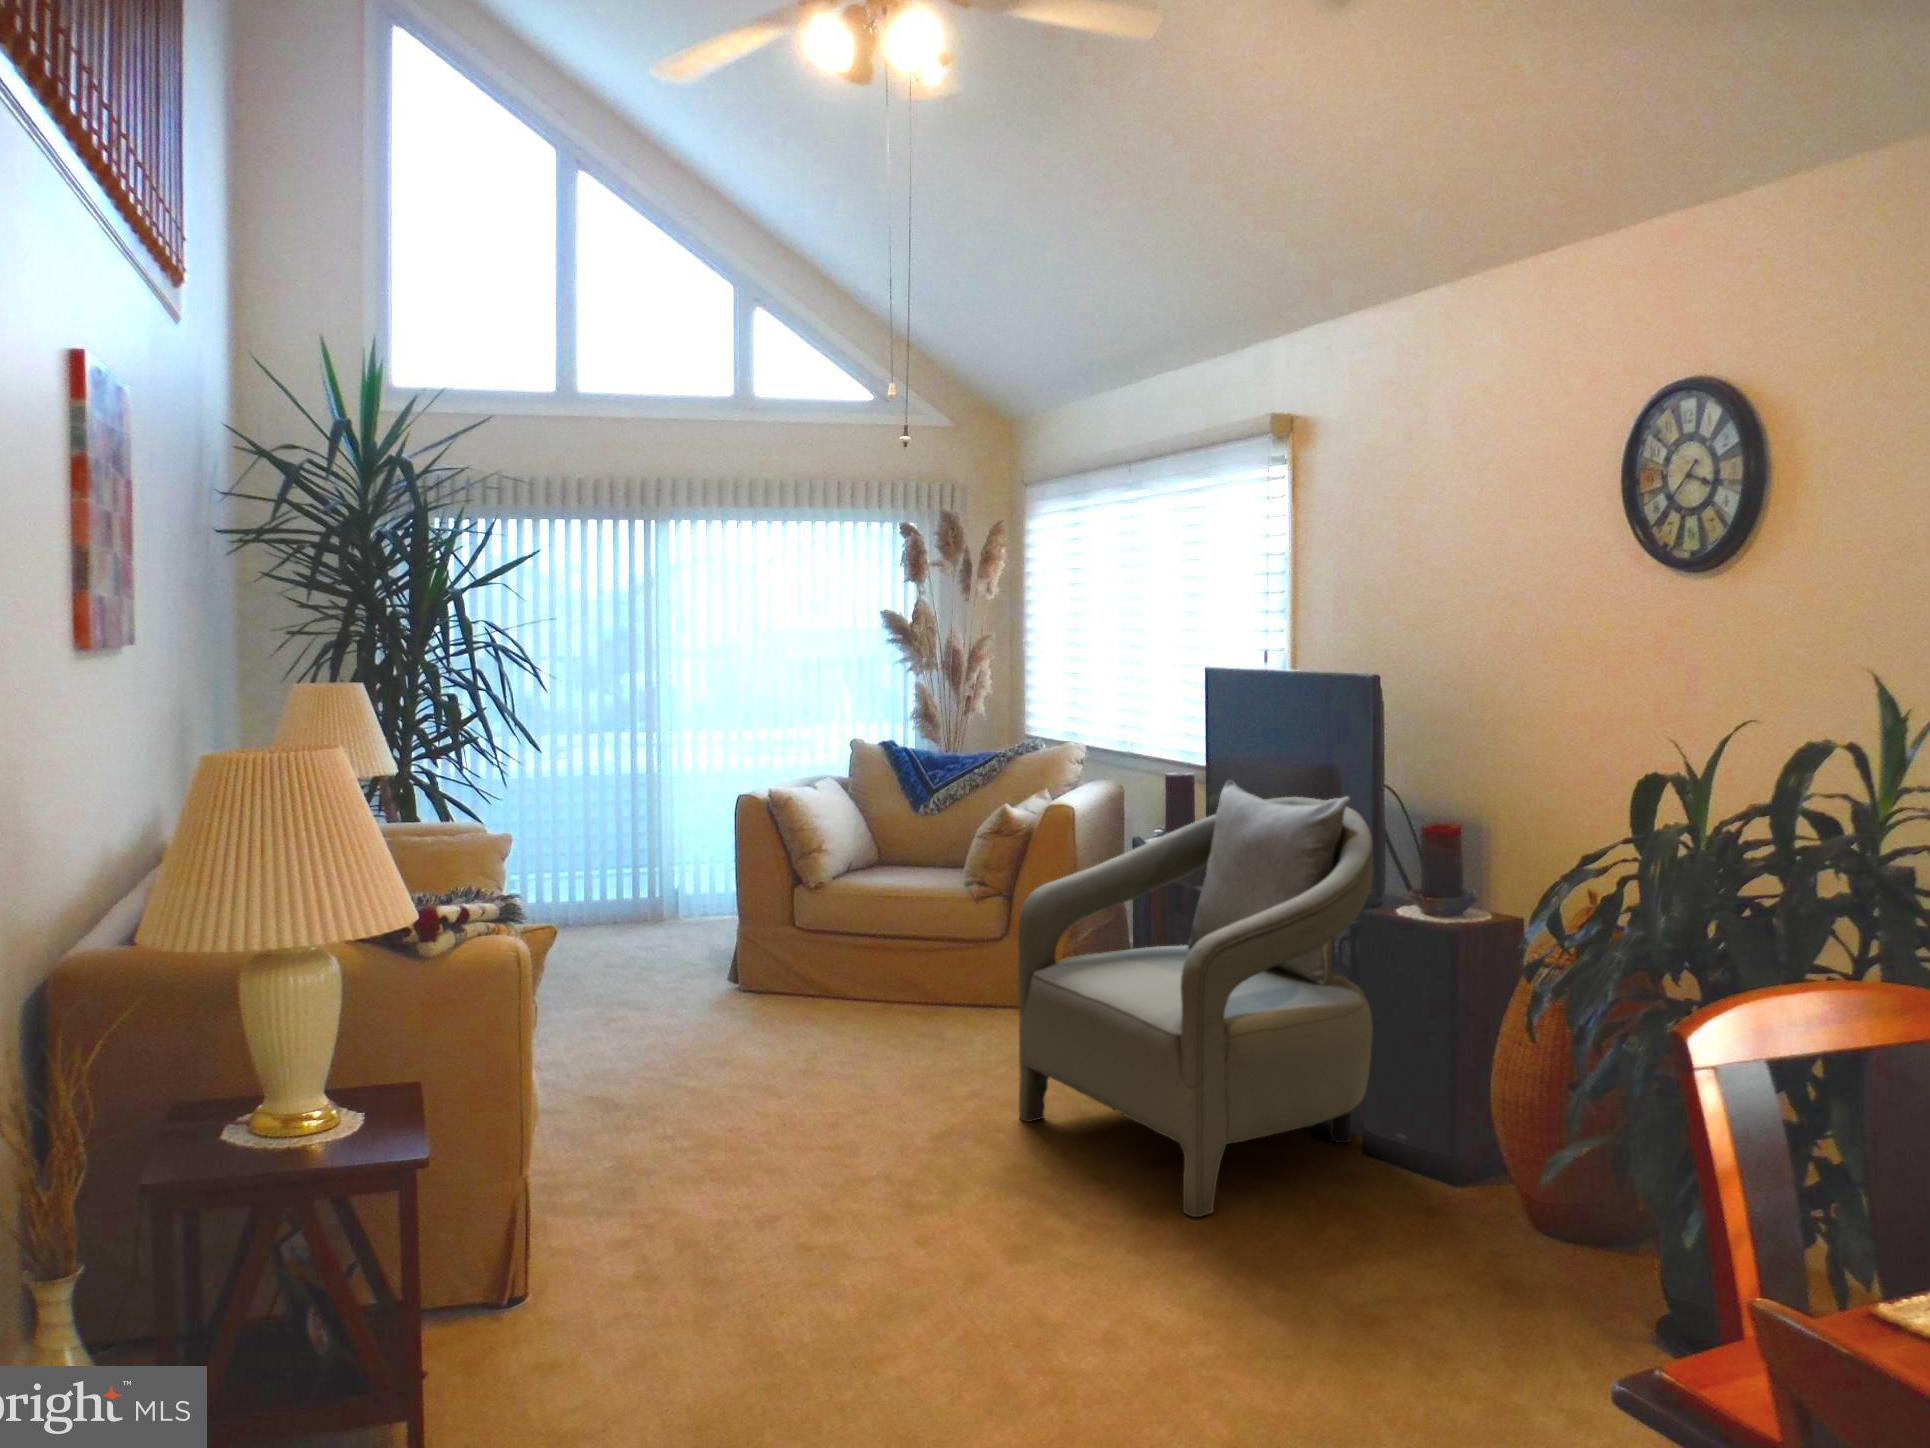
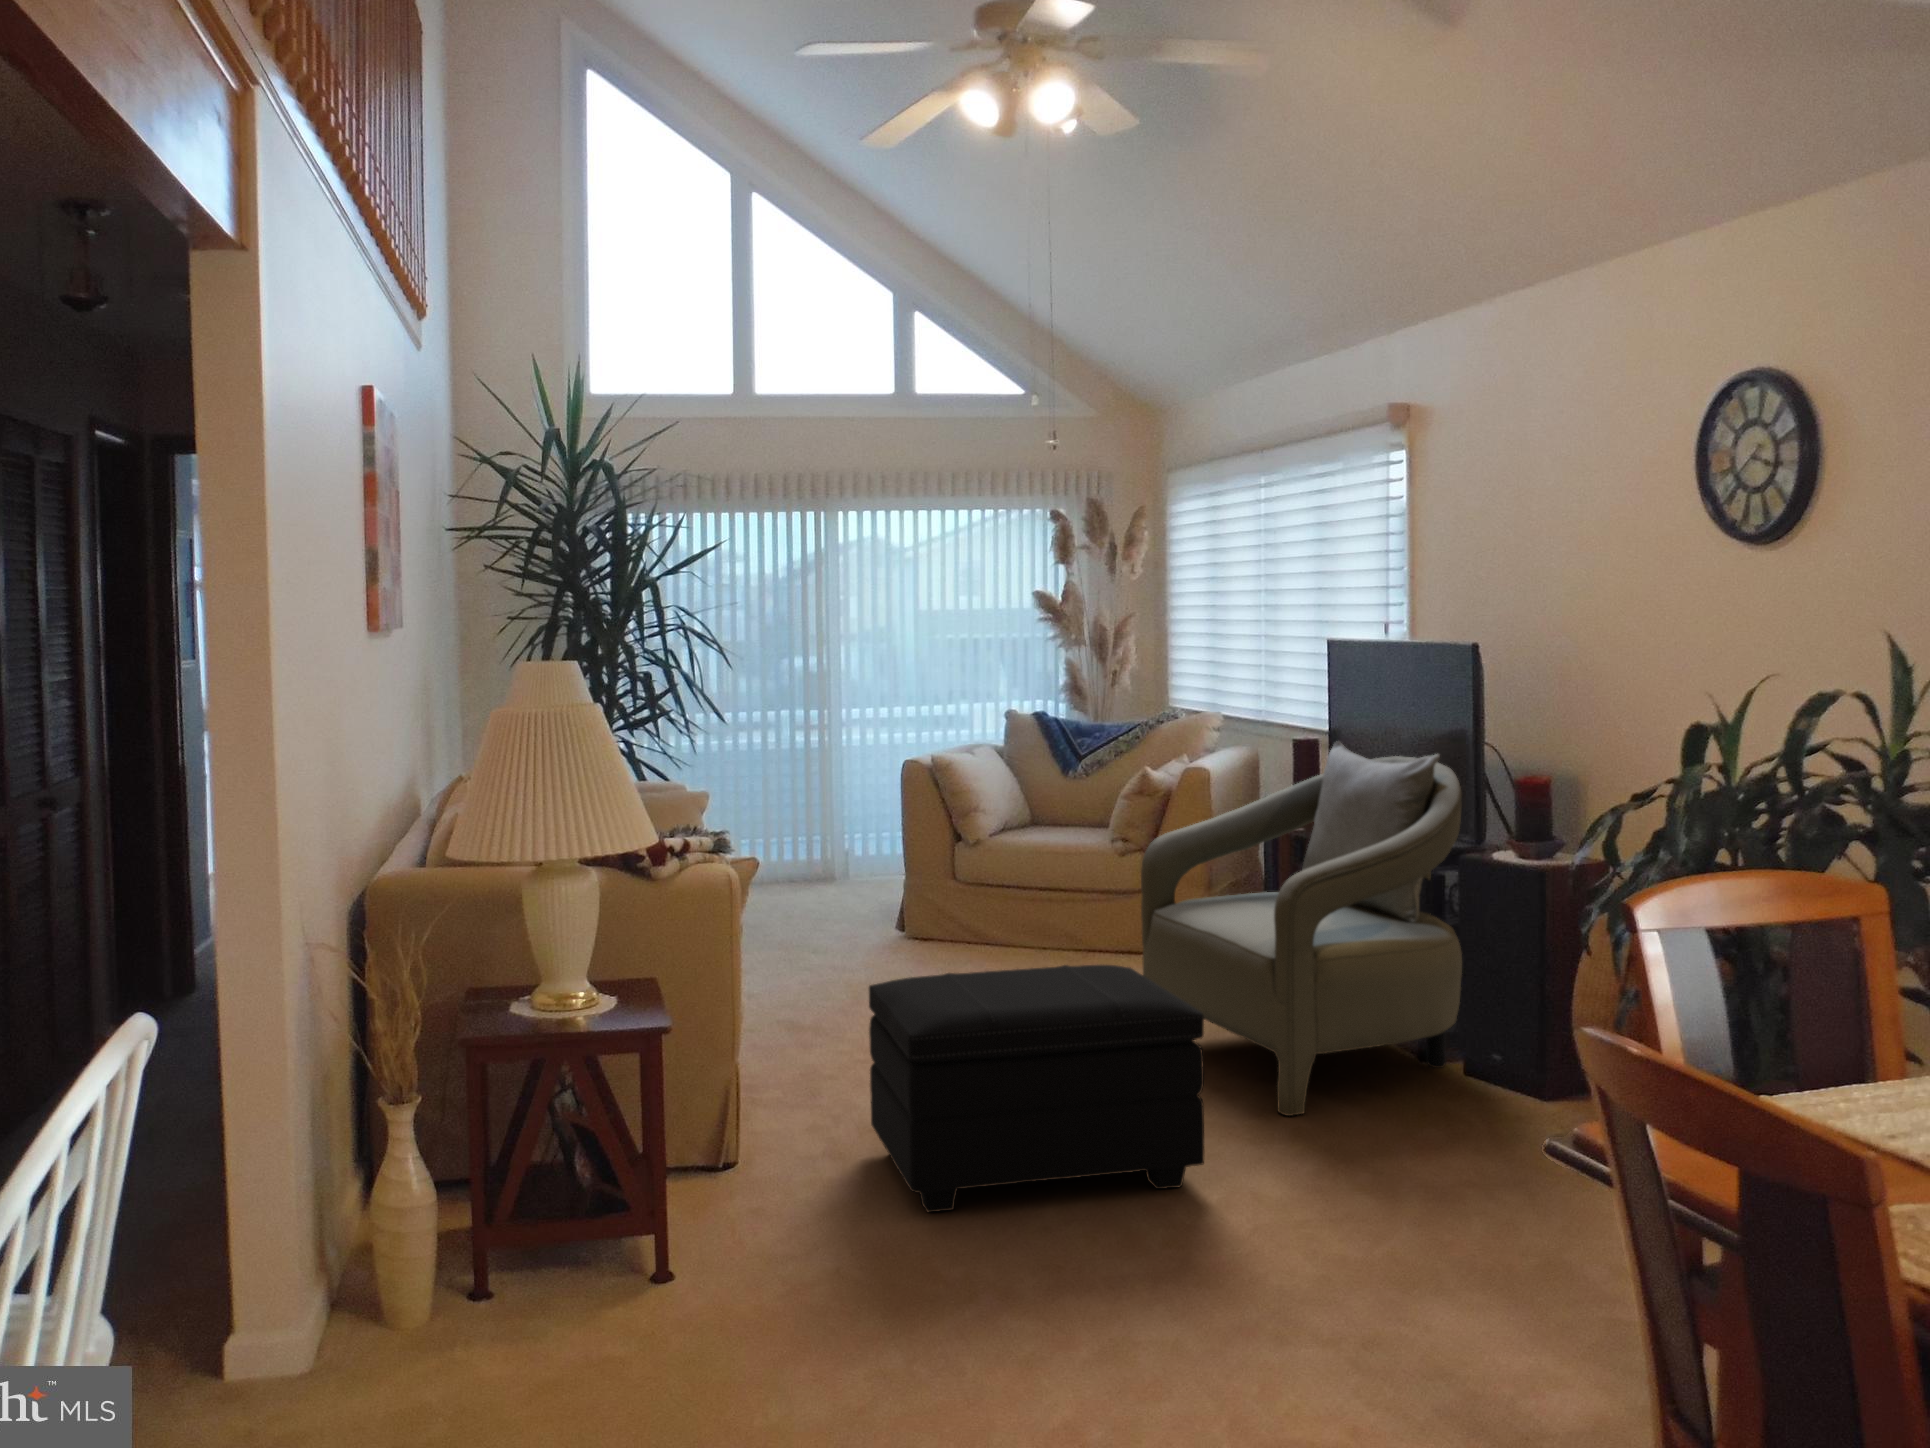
footstool: none [706,1052,1119,1392] -> present [869,965,1204,1212]

